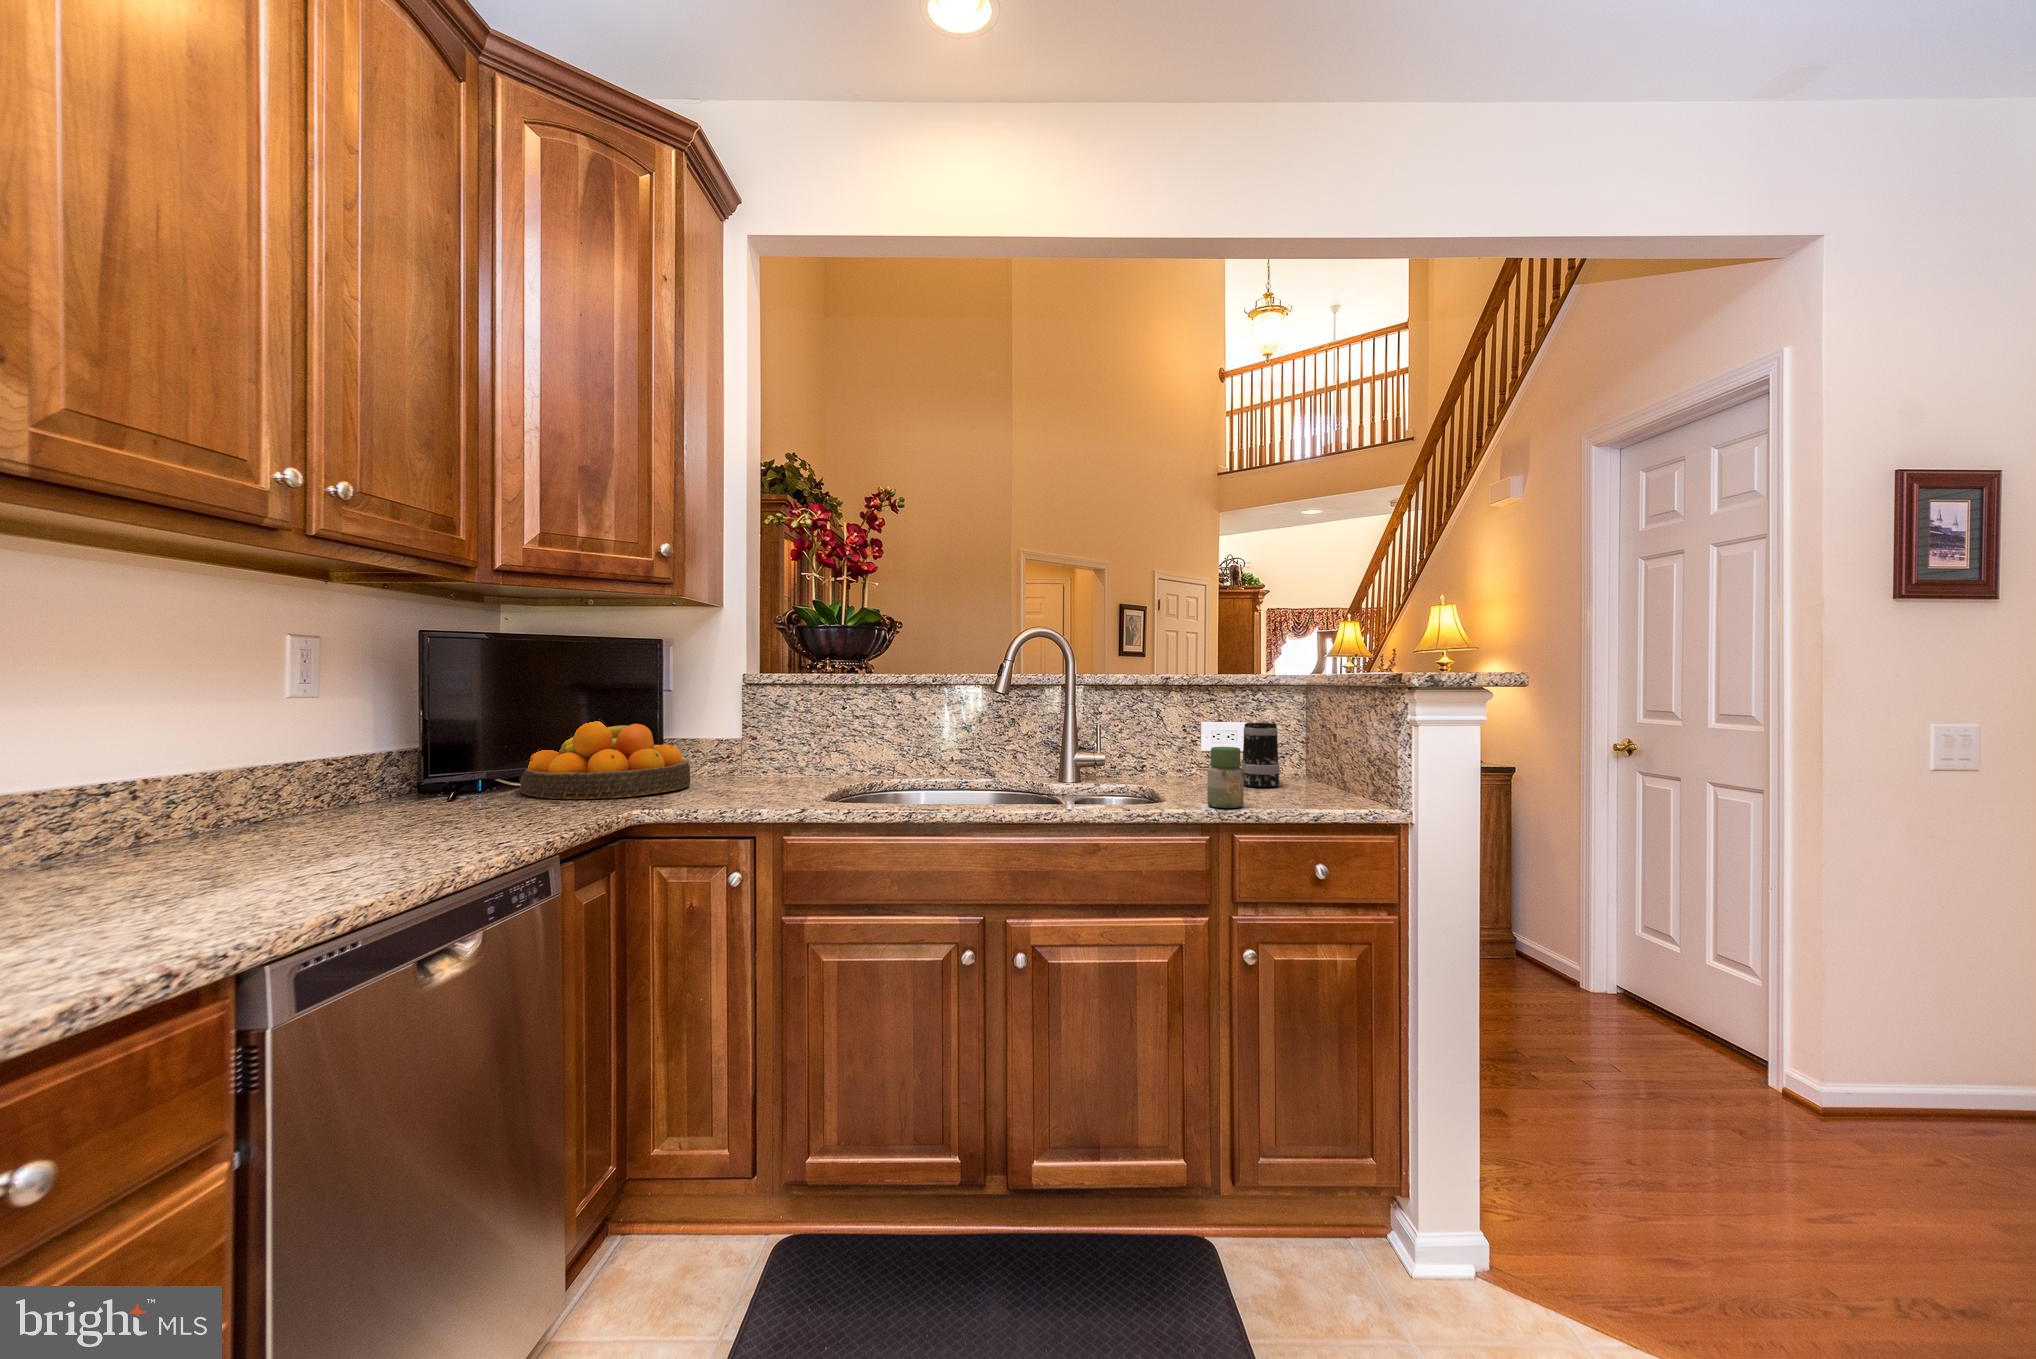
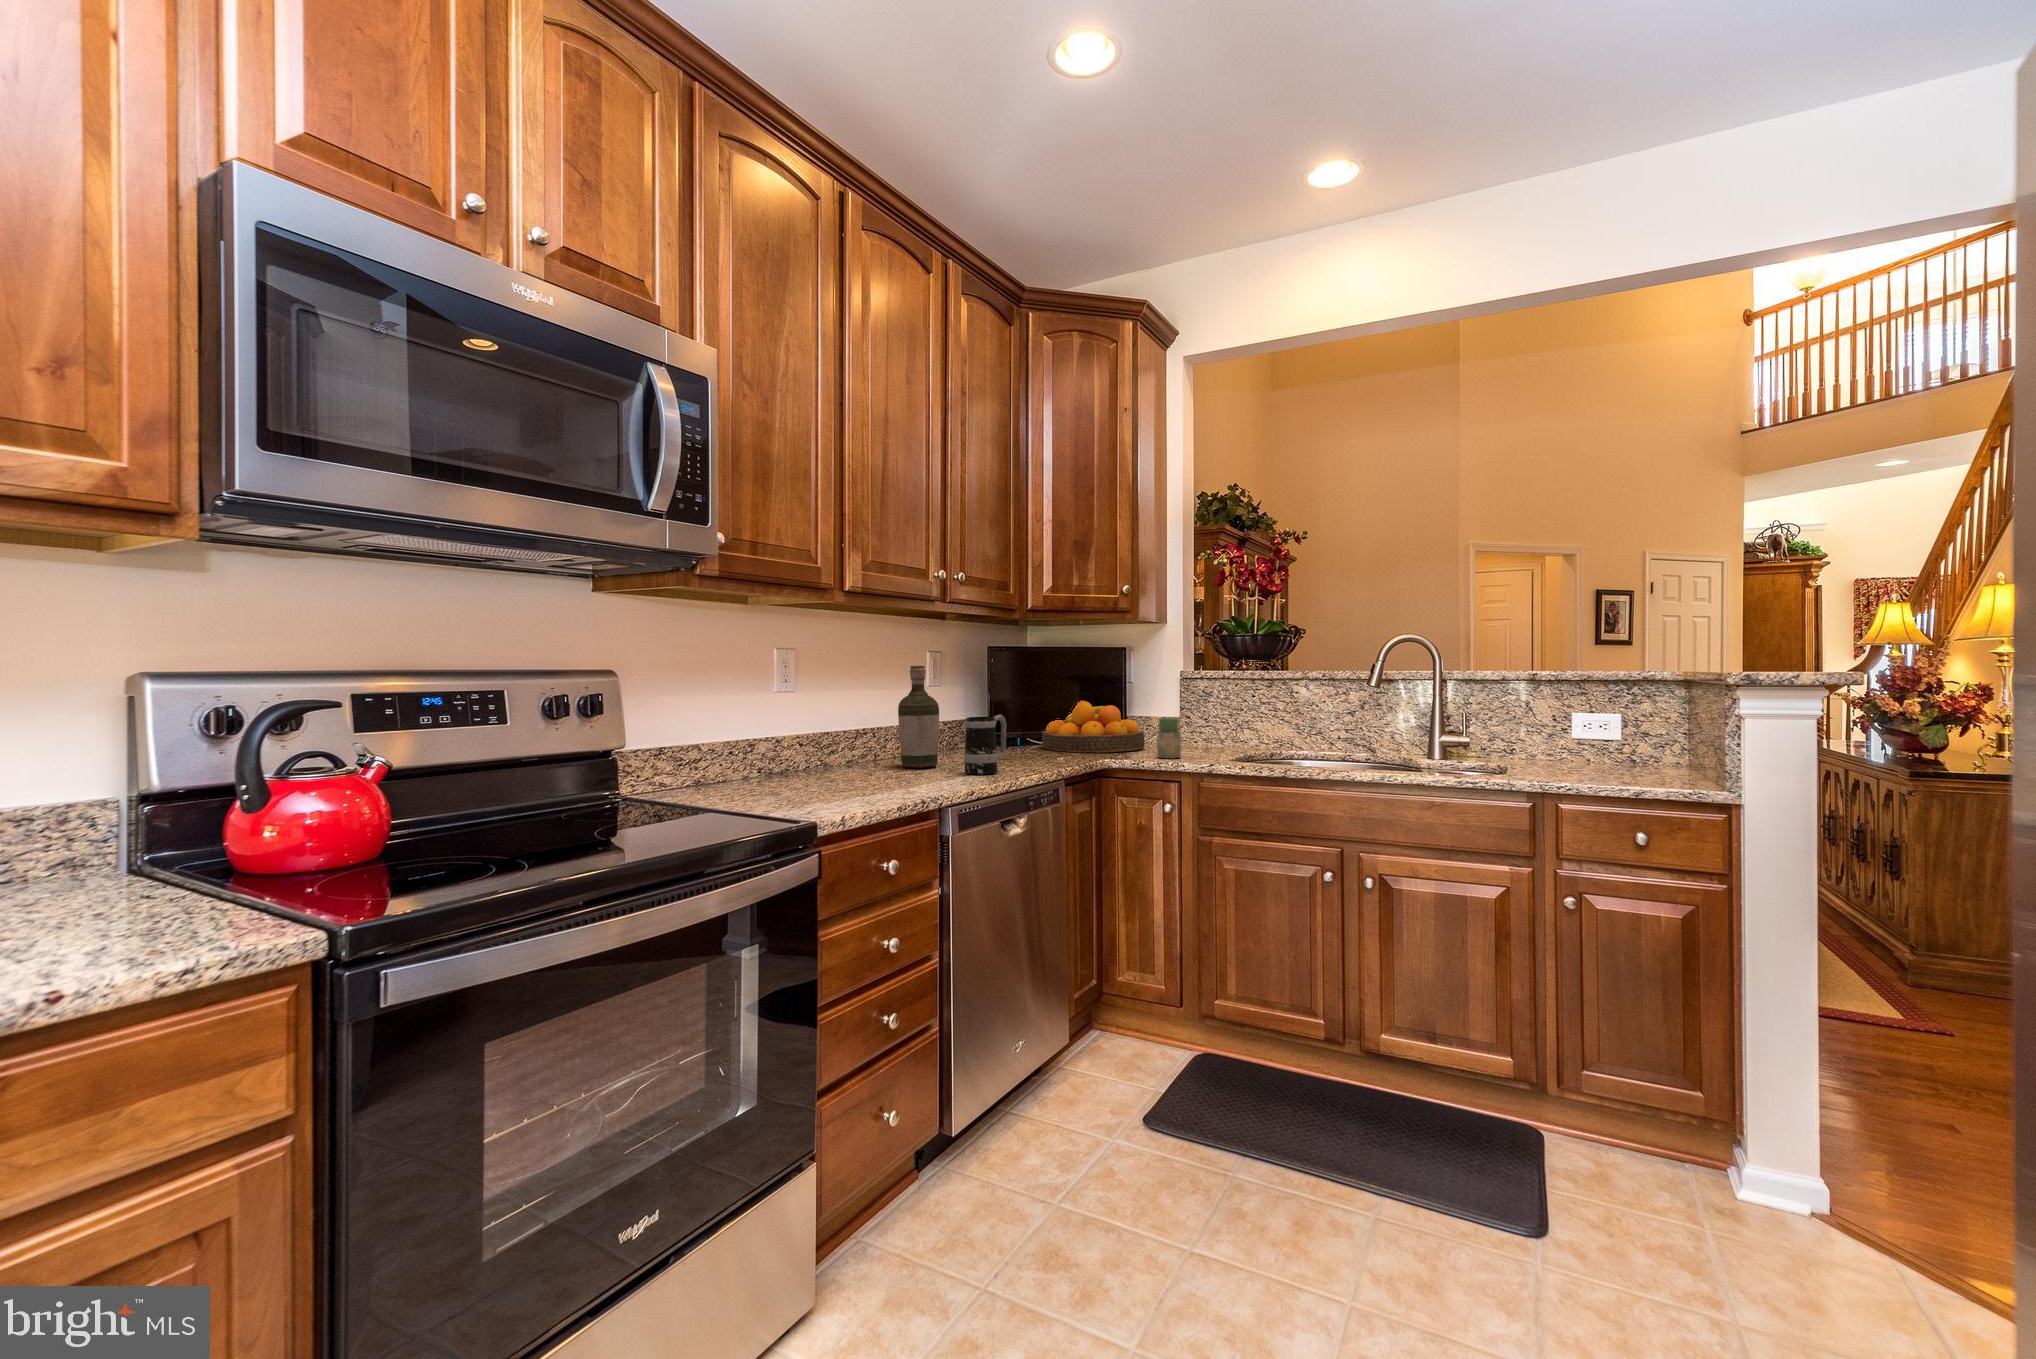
bottle: none [181,658,286,861] -> present [898,666,939,768]
mug: present [1242,720,1280,787] -> present [964,715,1007,775]
jar: present [1207,747,1244,808] -> present [1157,718,1181,758]

